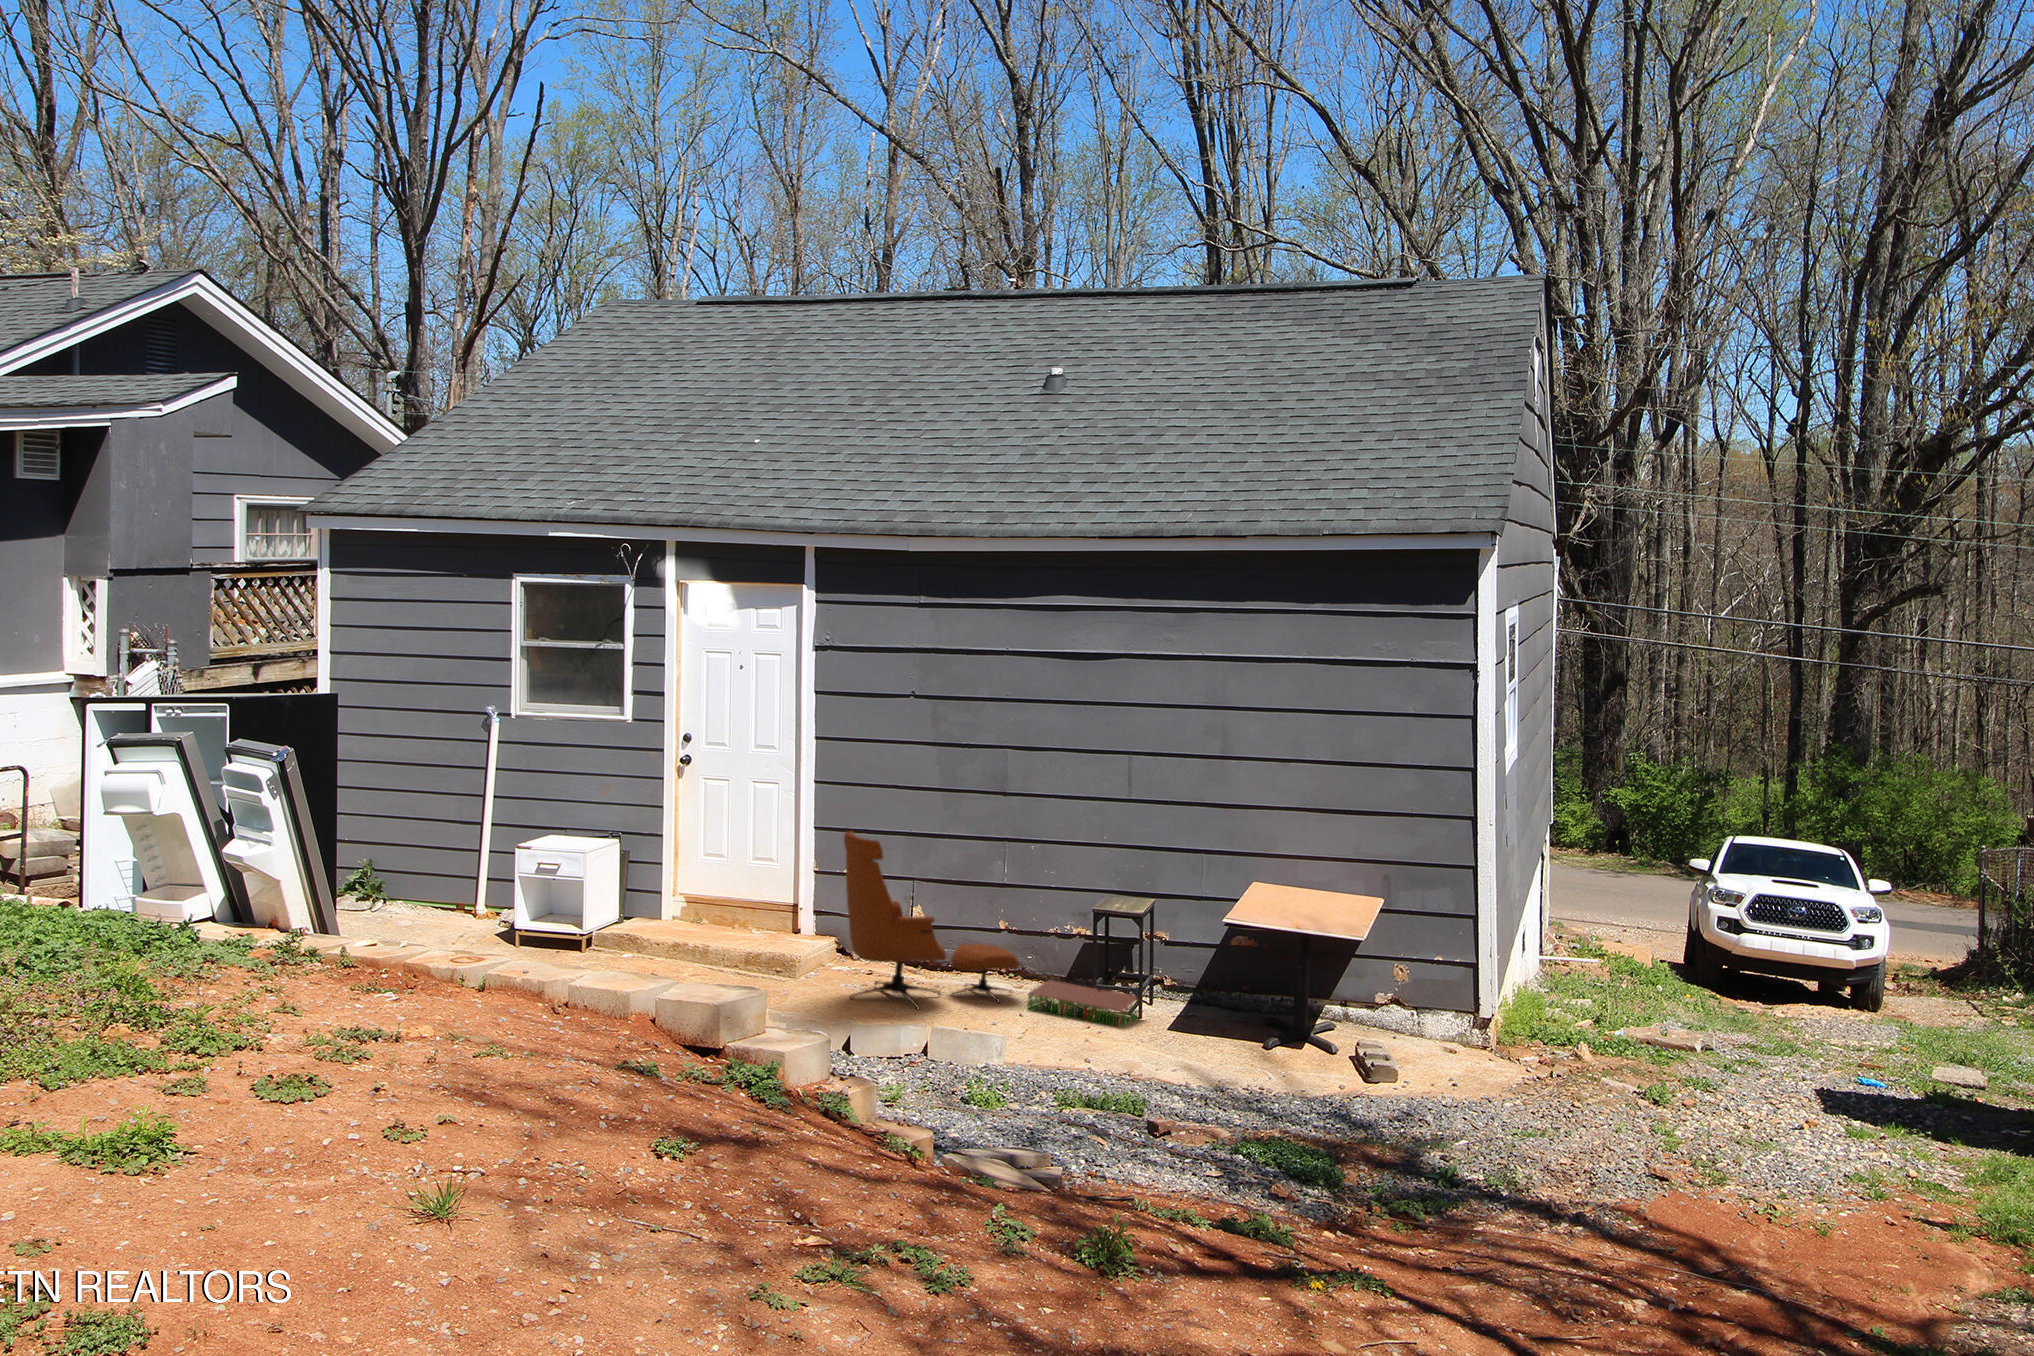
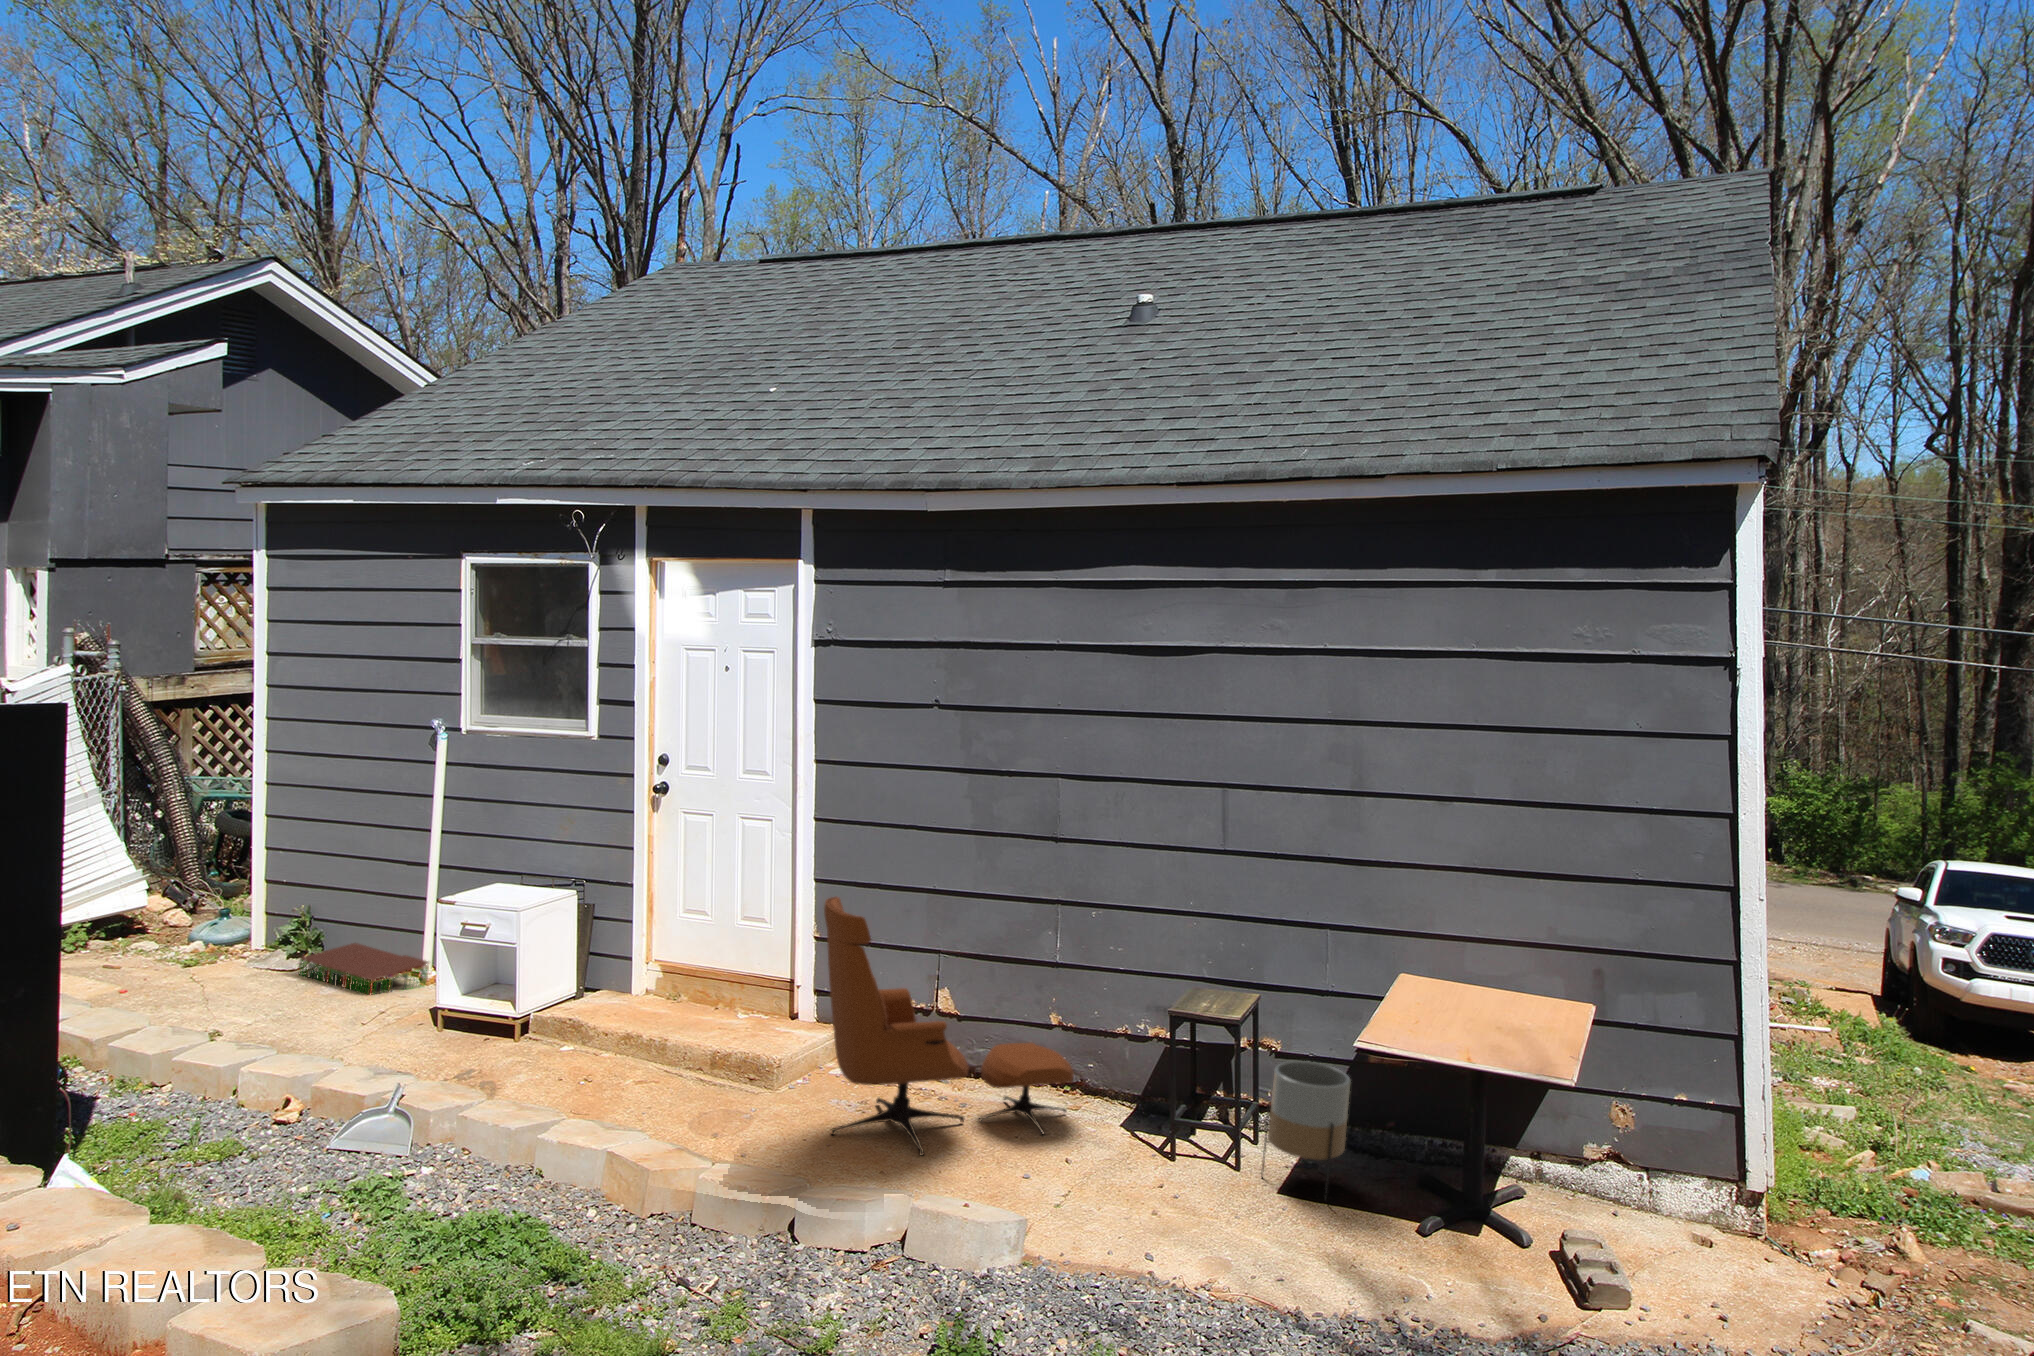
planter: none [1155,946,1218,1036] -> present [1261,1061,1351,1200]
storage bin: present [1027,980,1139,1026] -> present [298,943,429,994]

